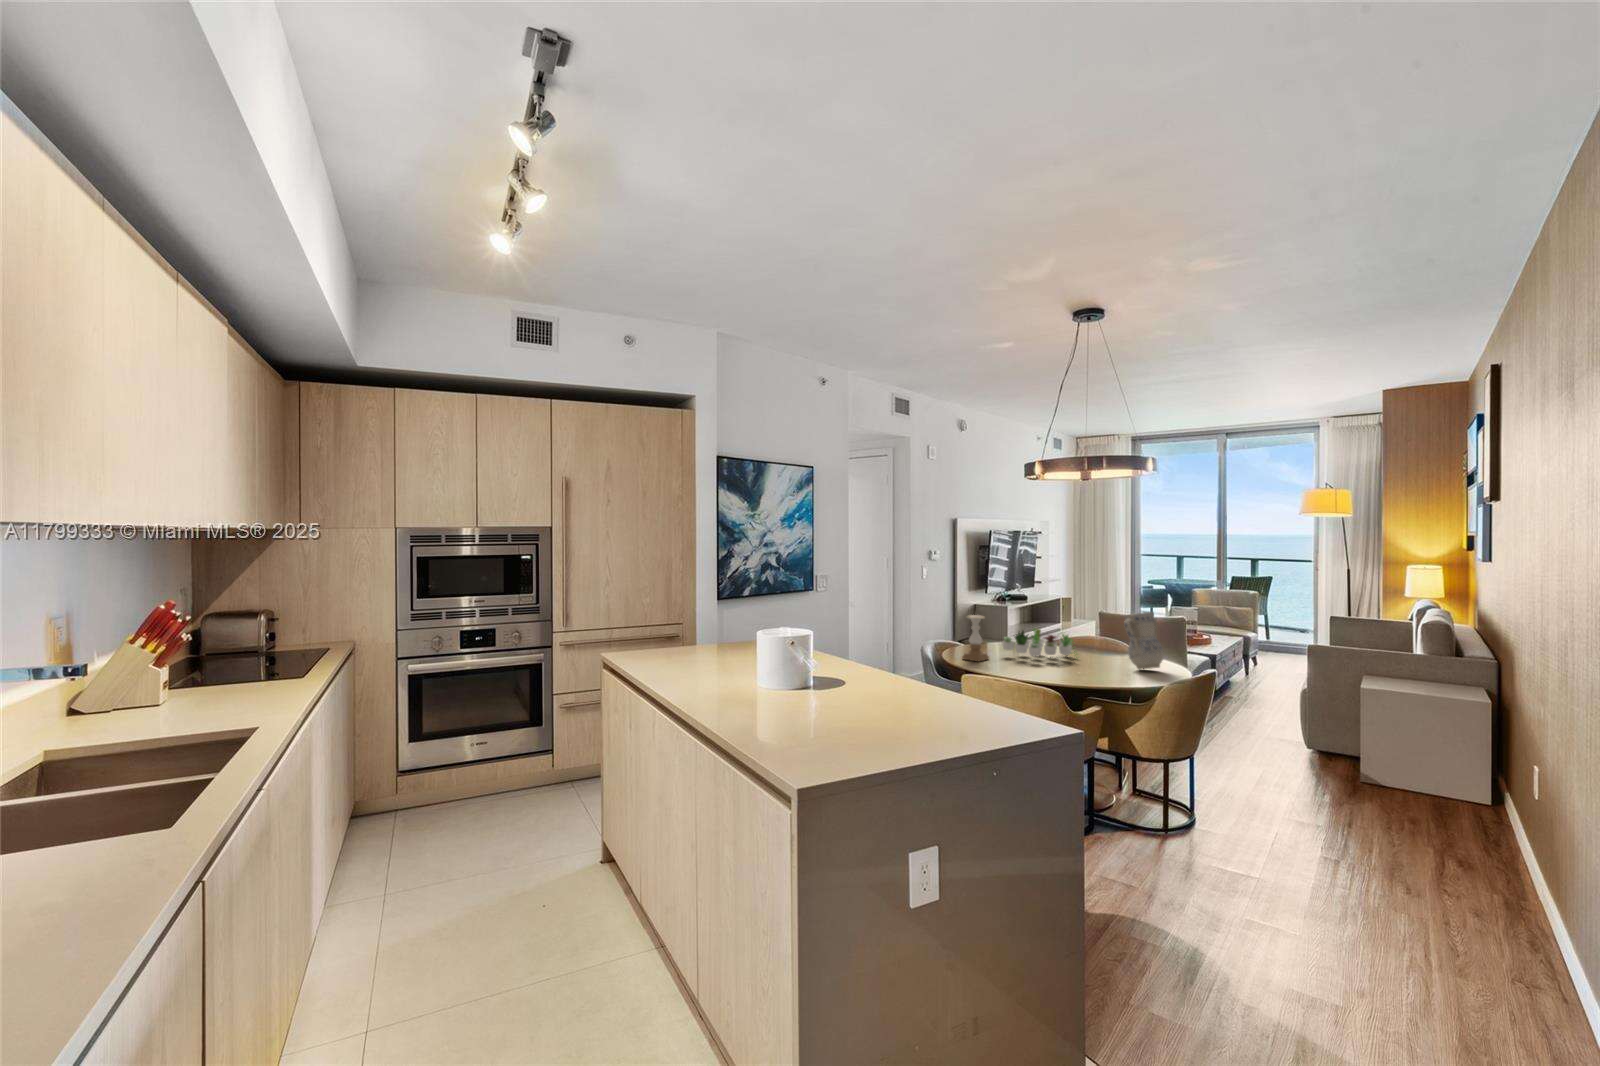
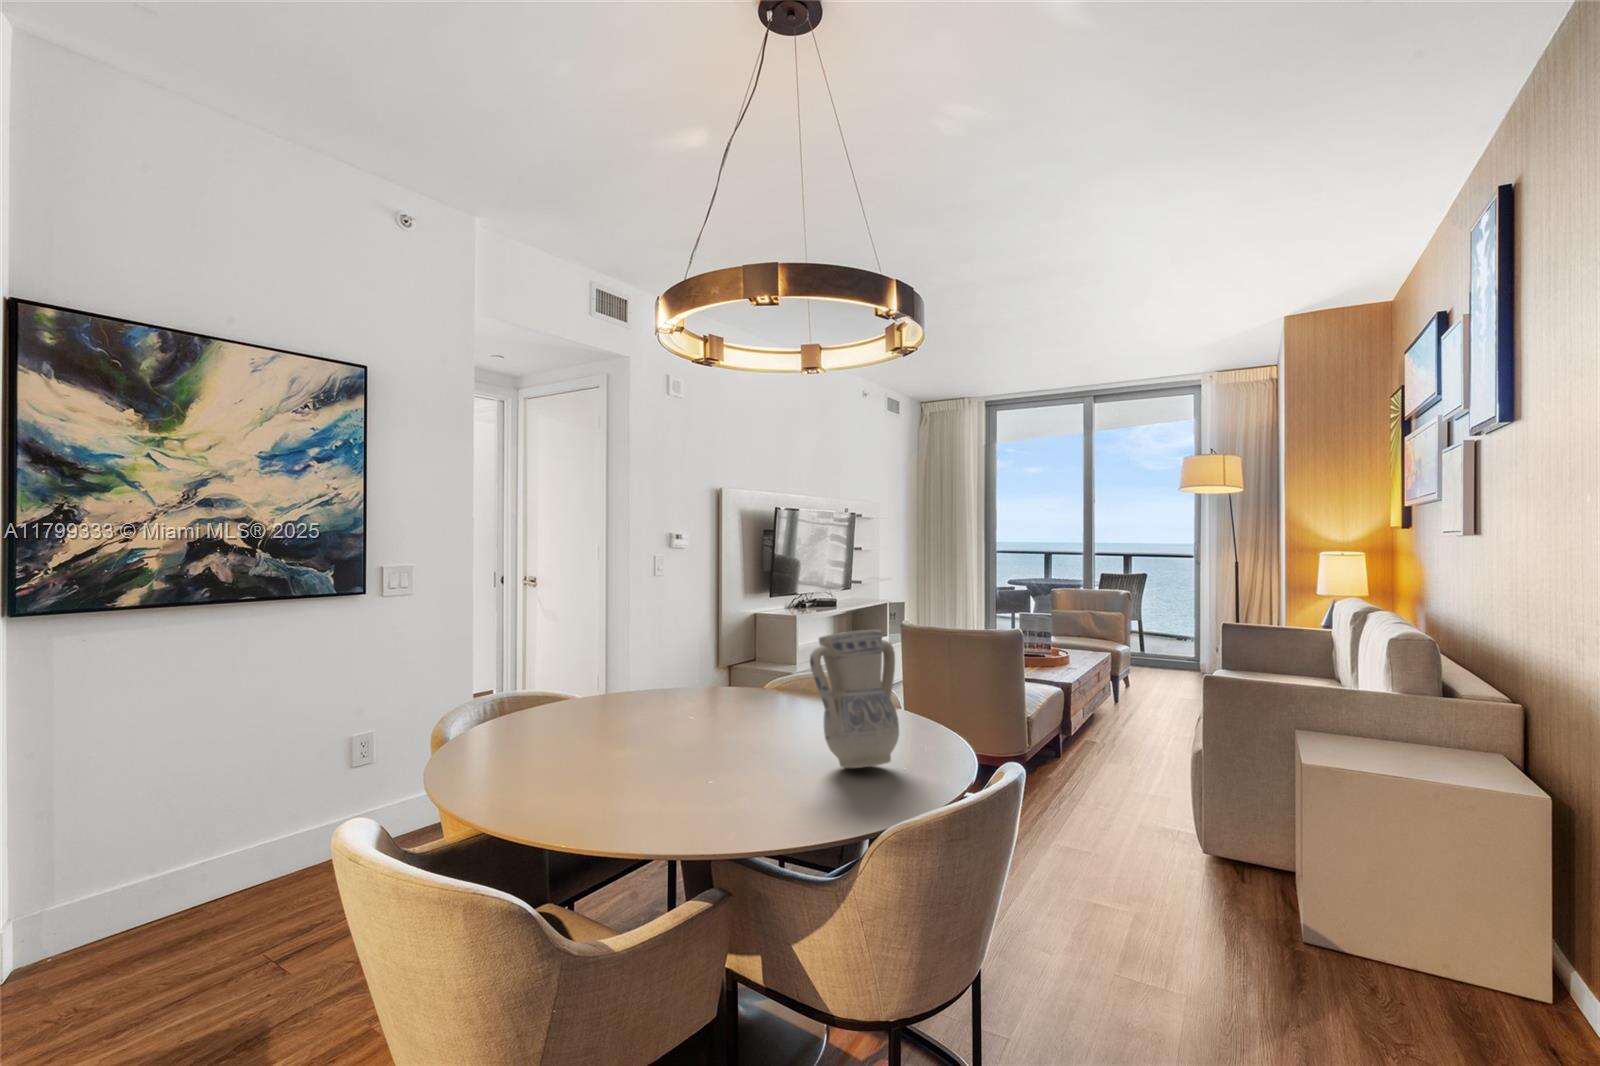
candle holder: present [962,615,989,661] -> none [486,640,549,748]
succulent plant: present [1002,628,1075,658] -> none [596,662,753,745]

